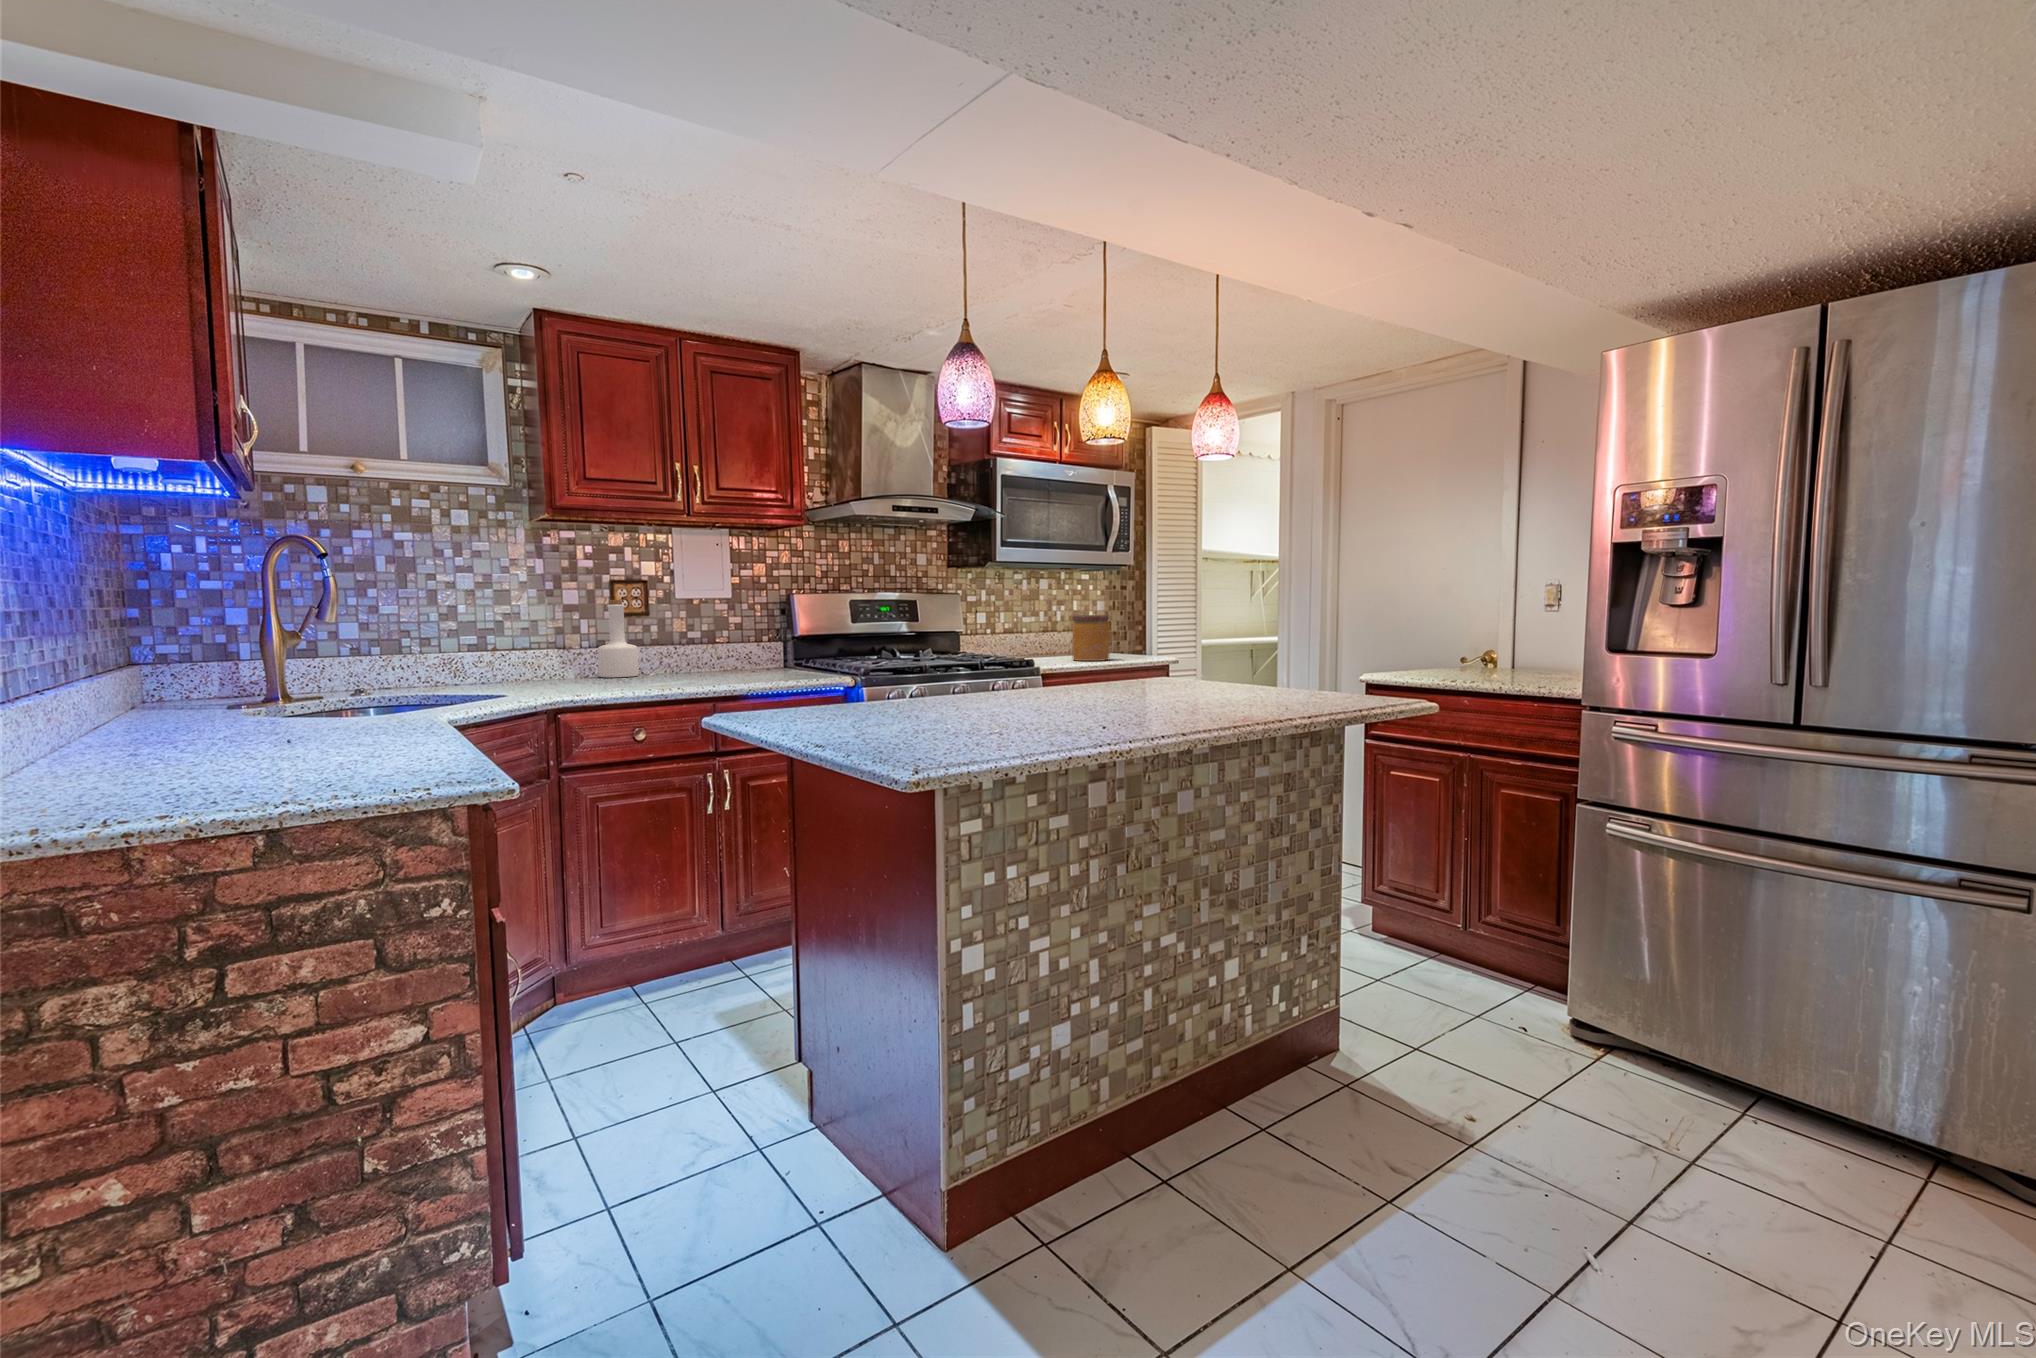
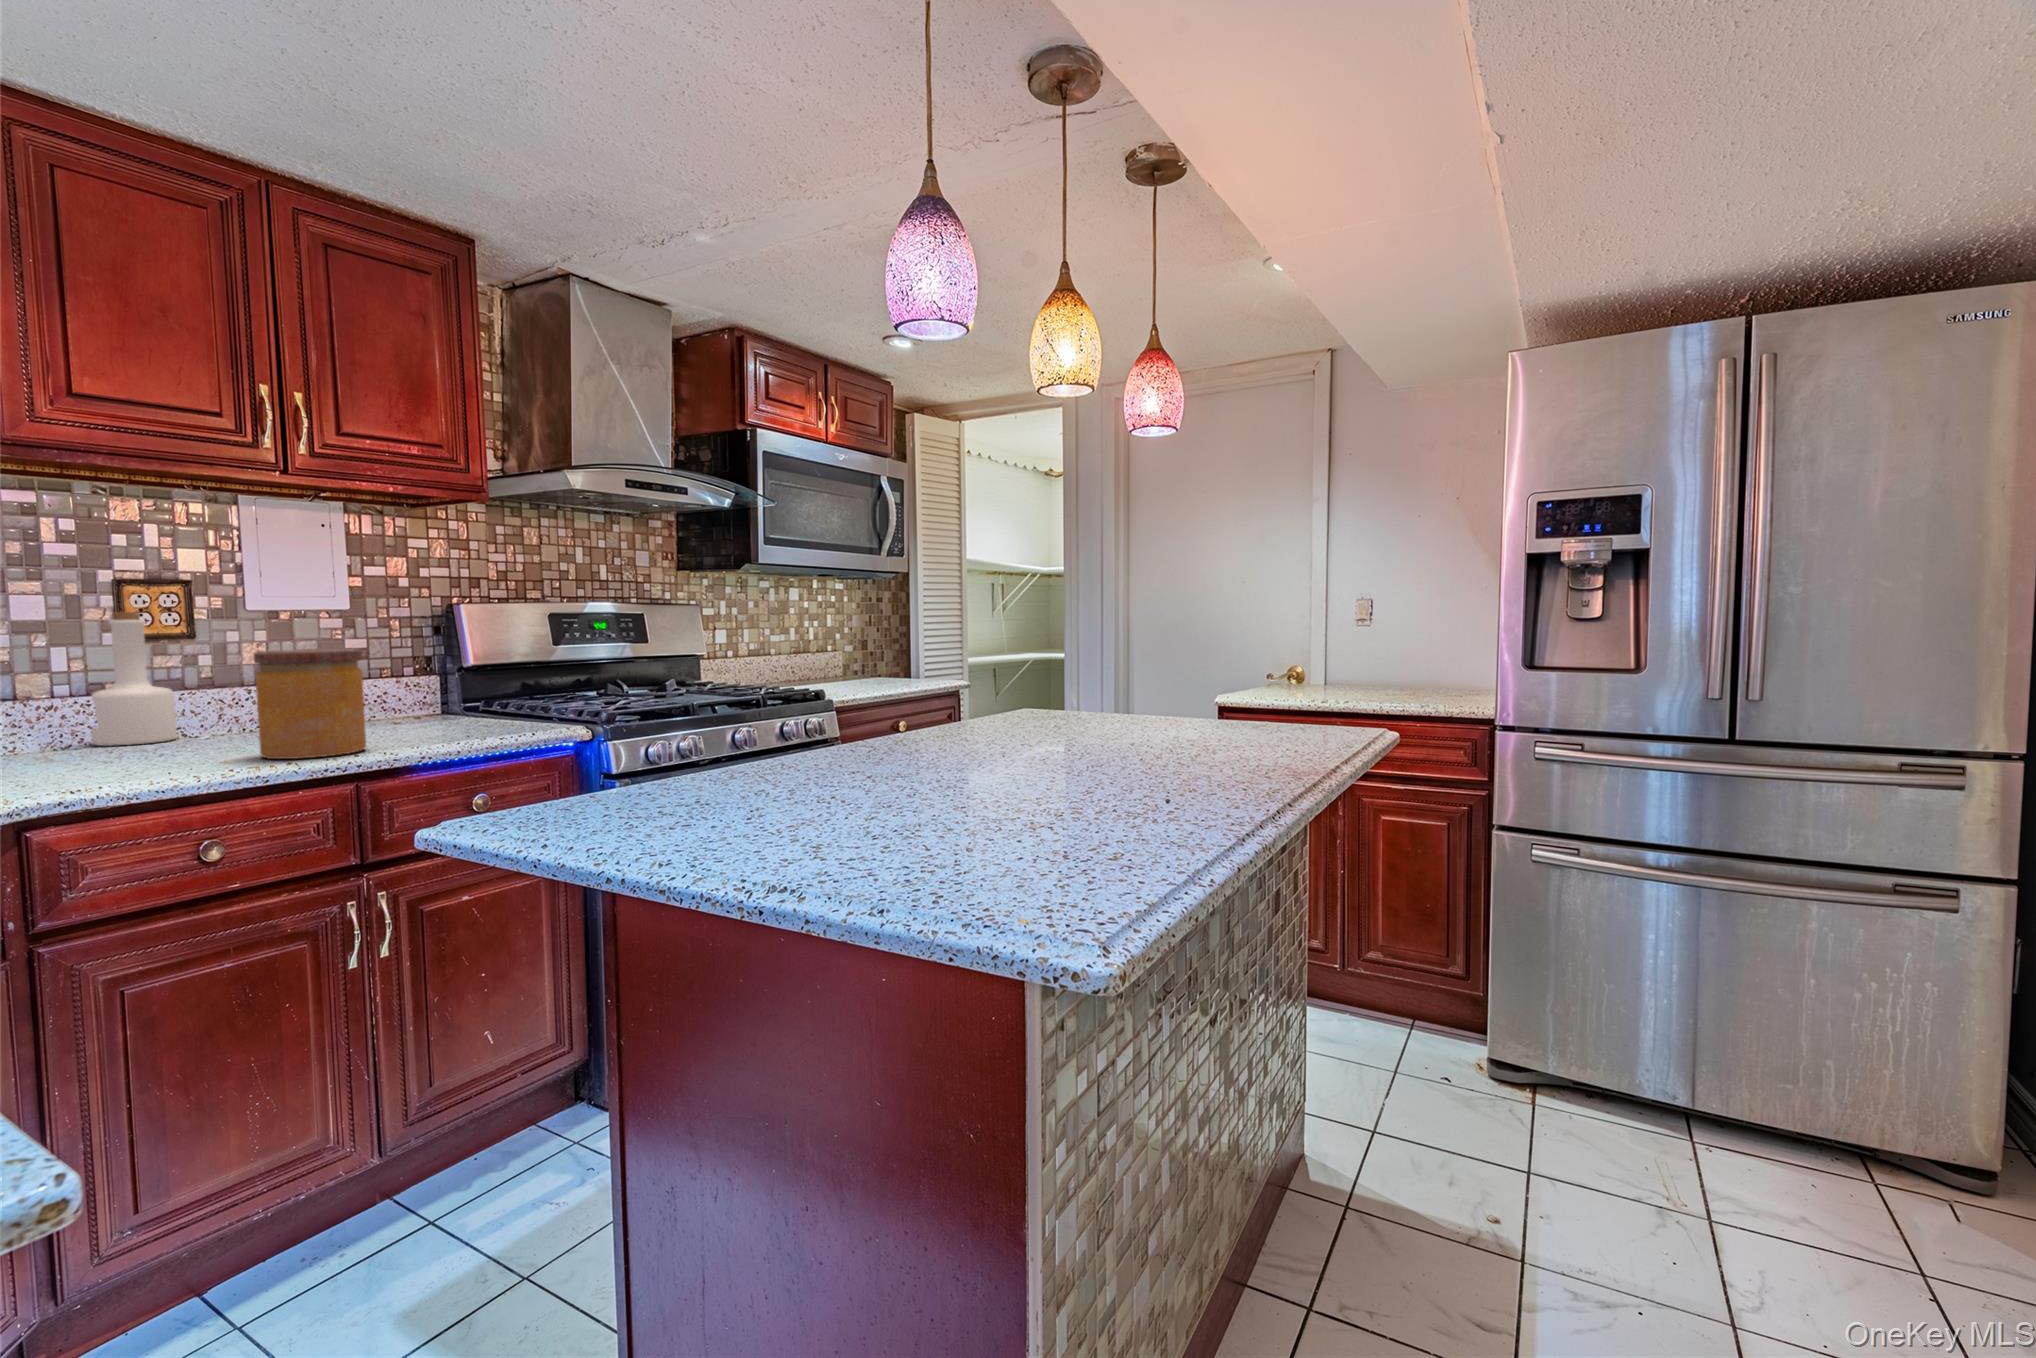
jar: present [1072,615,1109,661] -> present [254,649,366,759]

